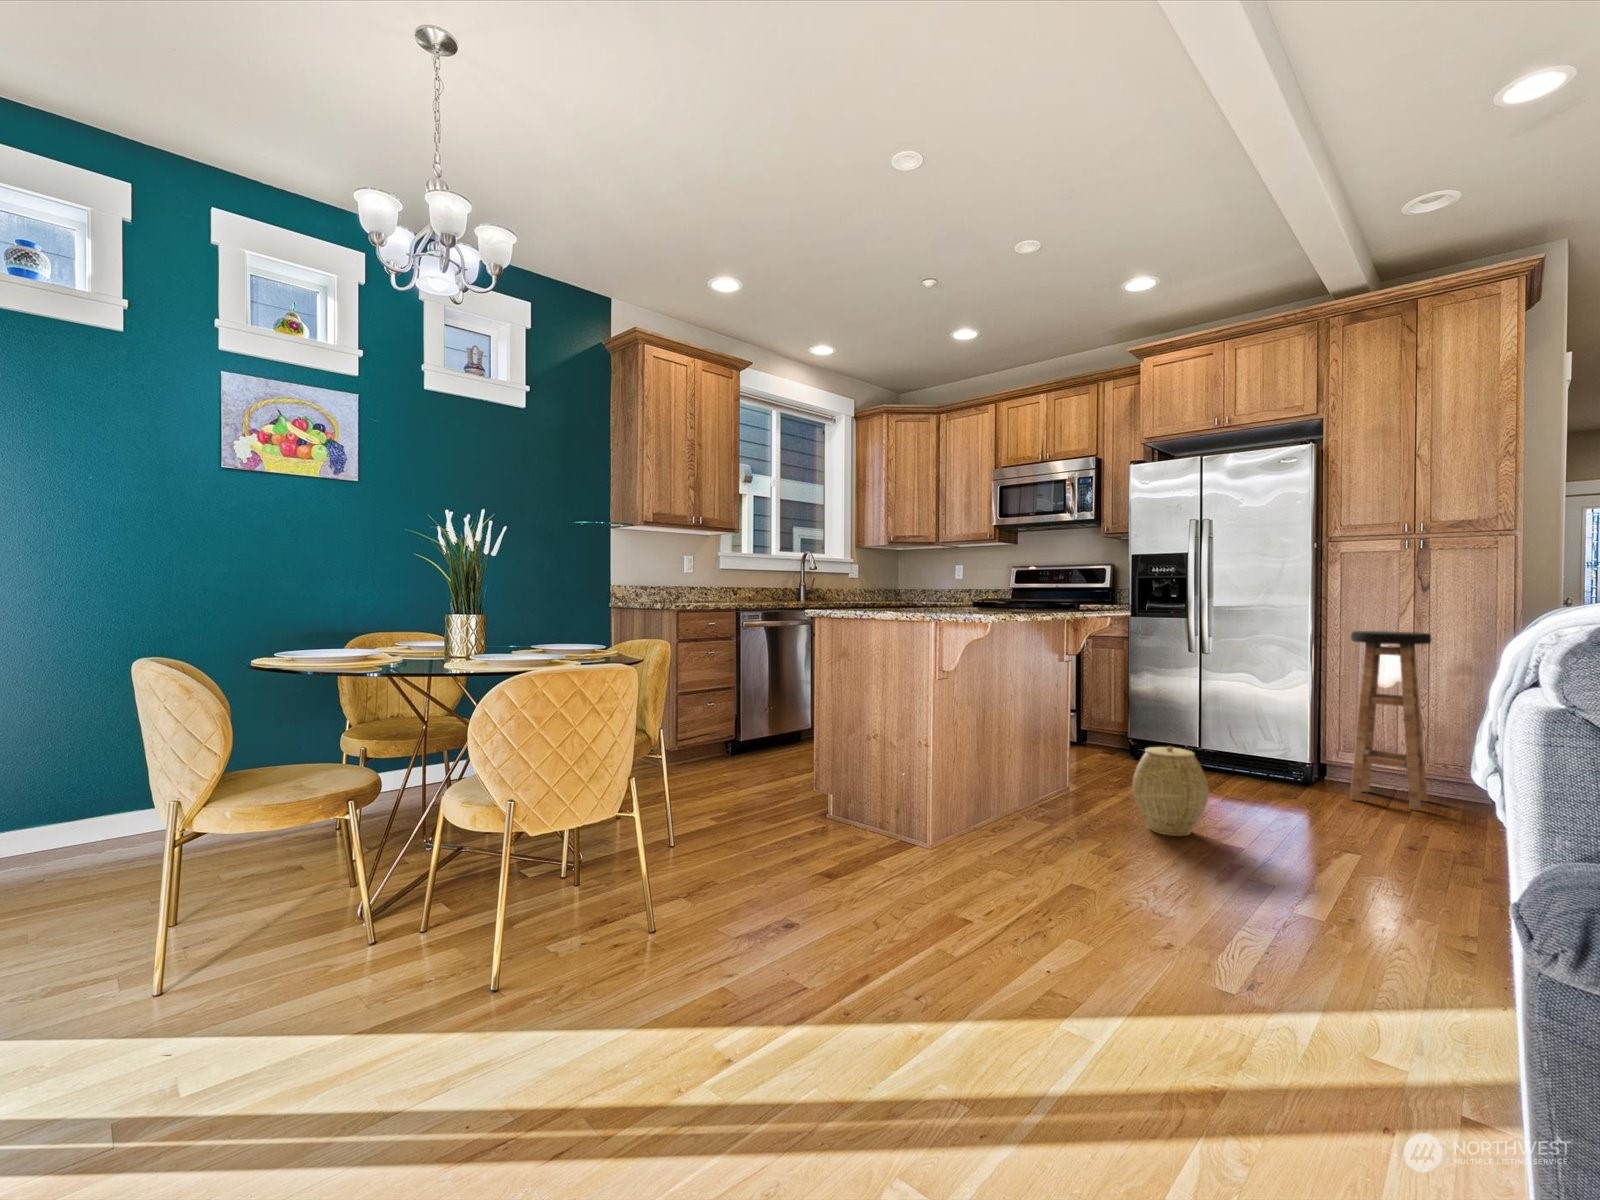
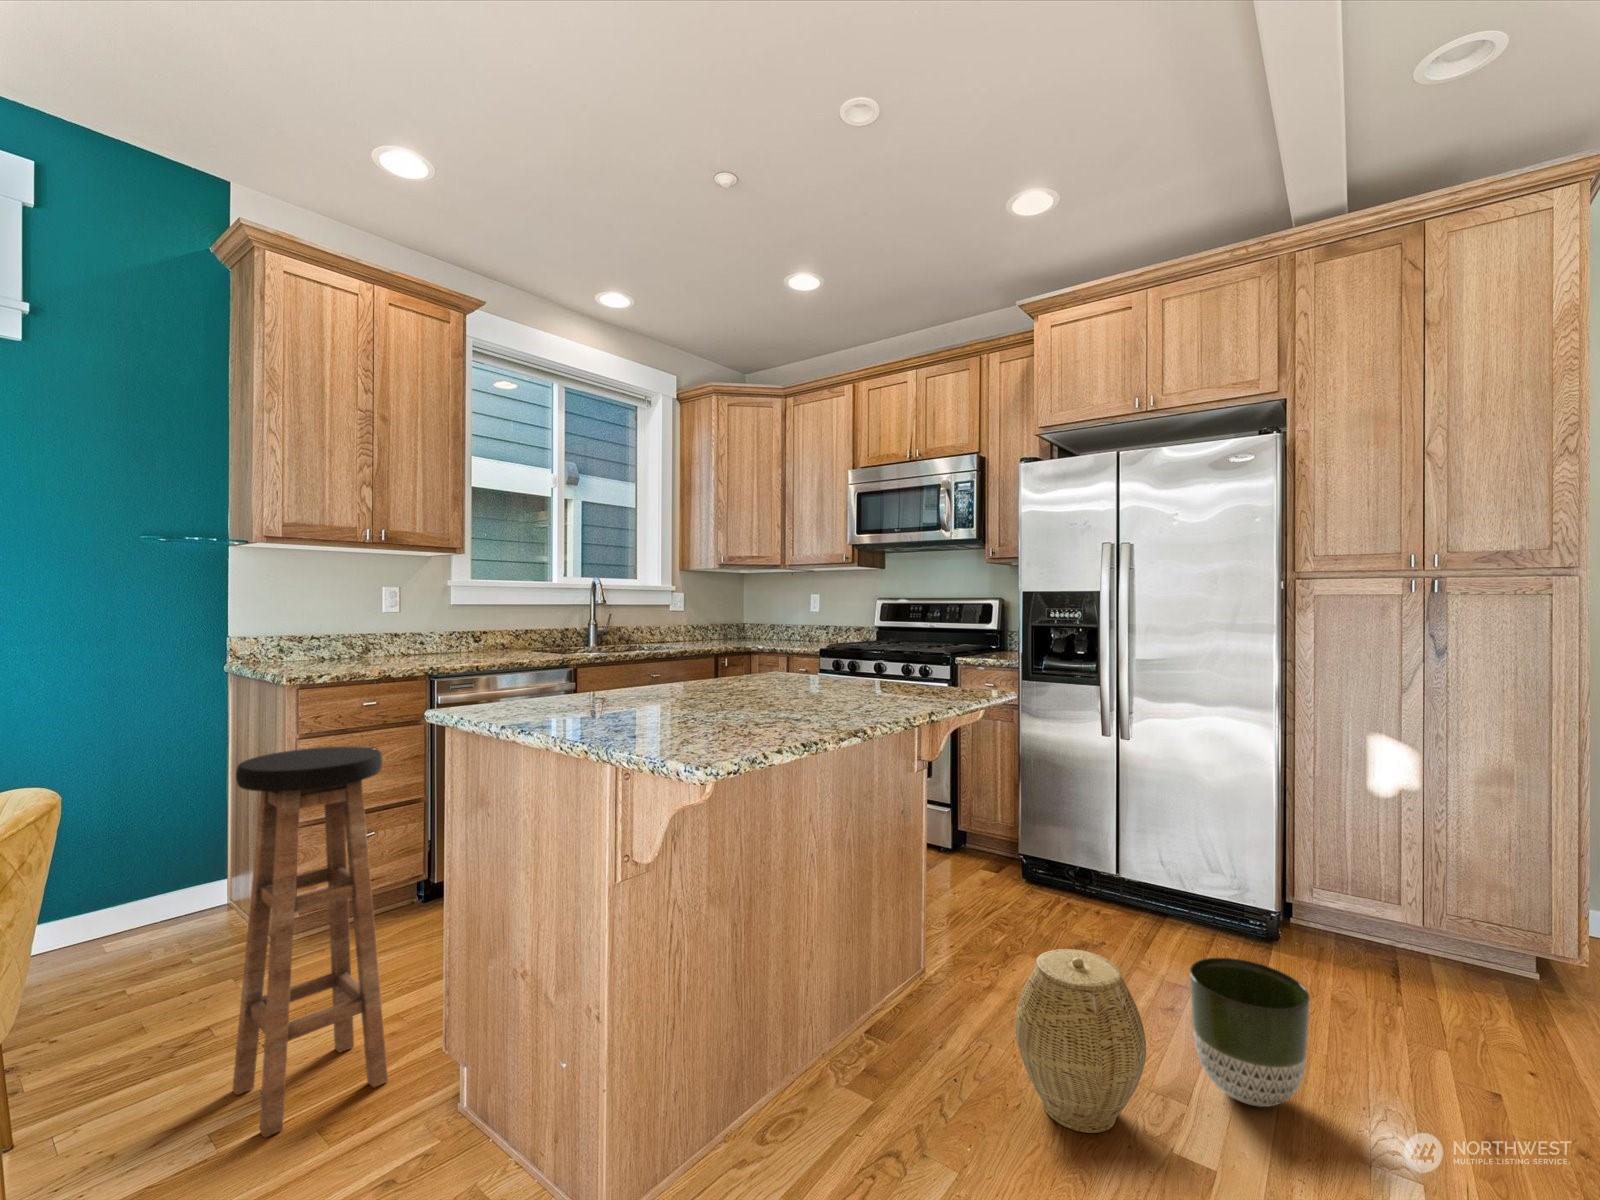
bar stool: present [1350,631,1431,811] -> present [233,747,388,1137]
planter: none [1237,759,1307,832] -> present [1190,958,1310,1107]

